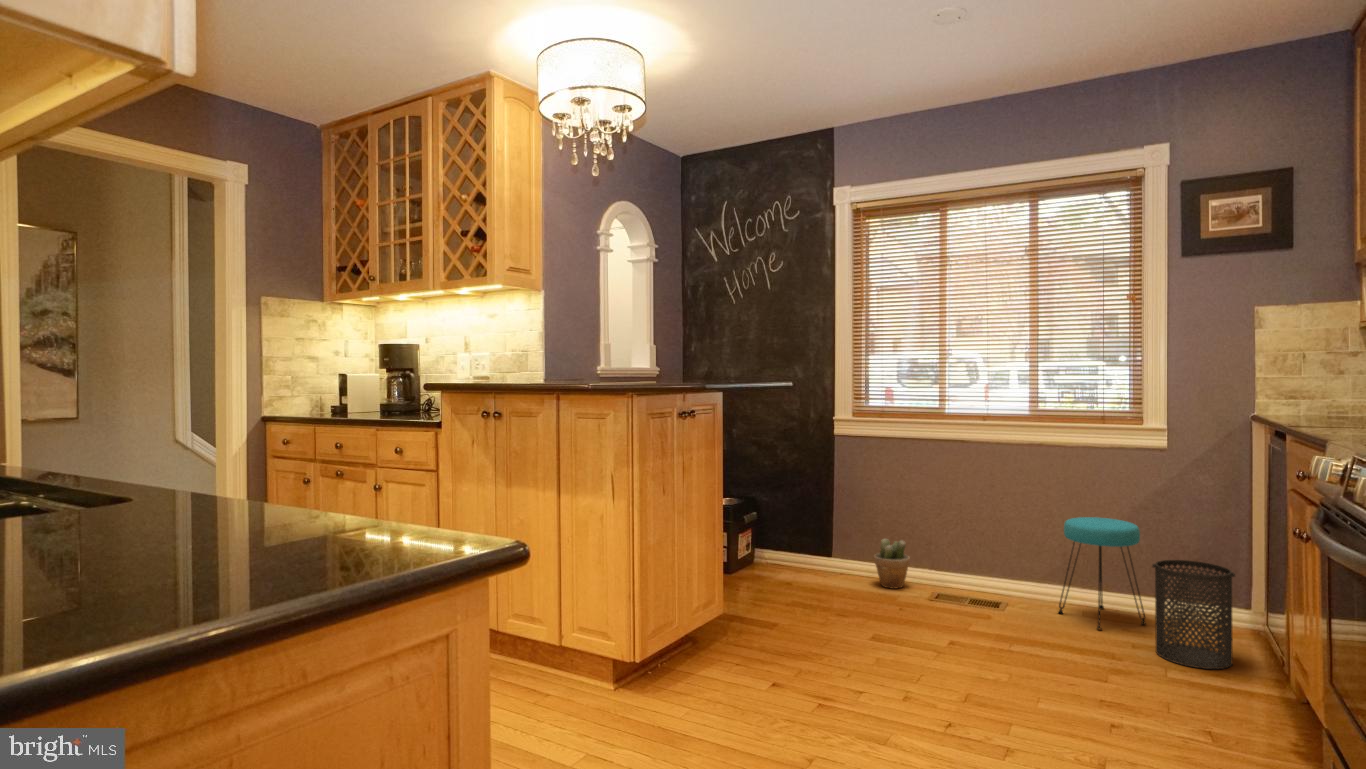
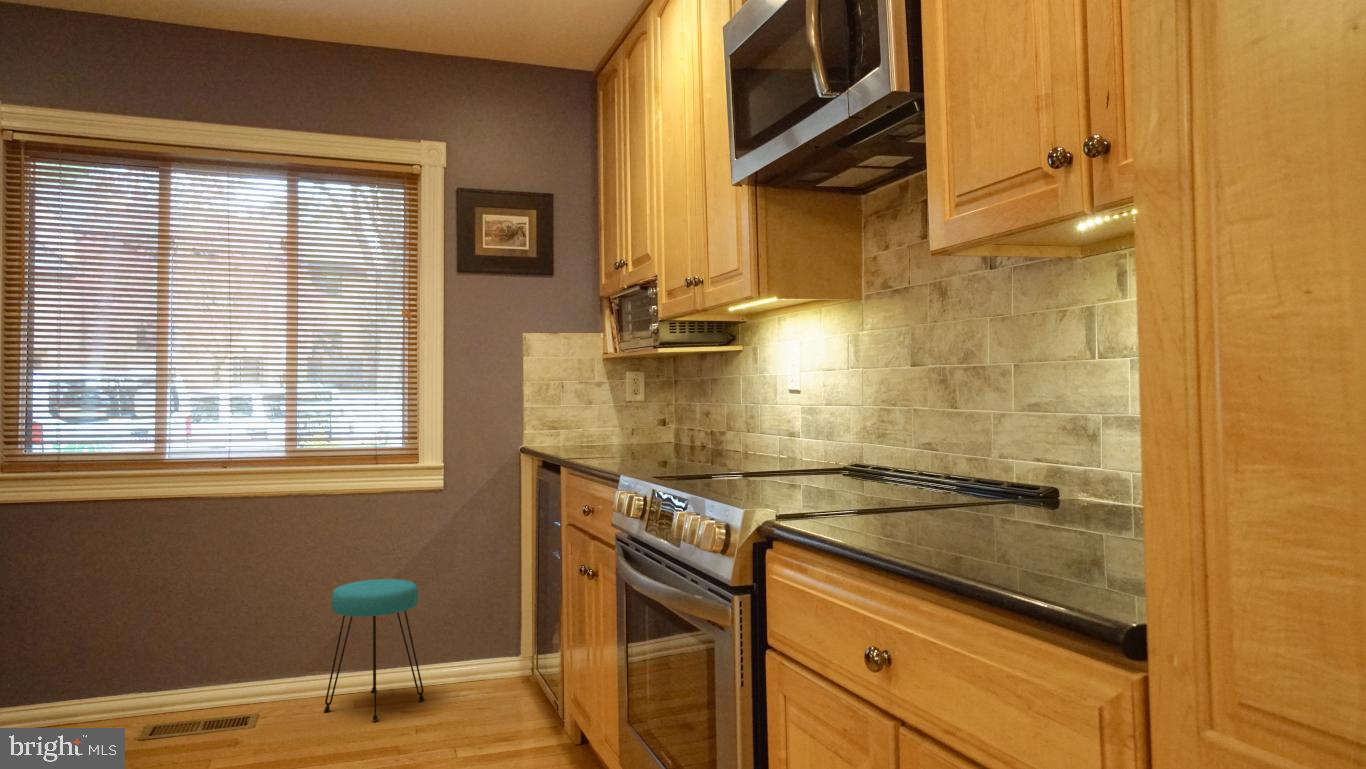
potted plant: present [874,539,910,588] -> none [40,659,106,739]
trash can: present [1153,560,1235,669] -> none [436,614,516,739]

